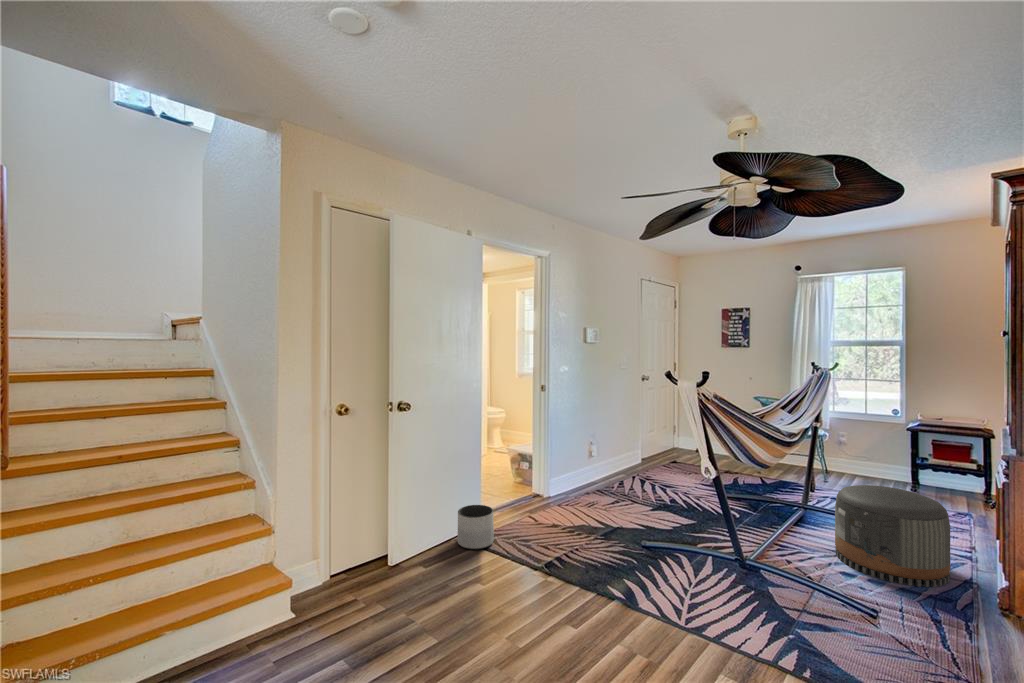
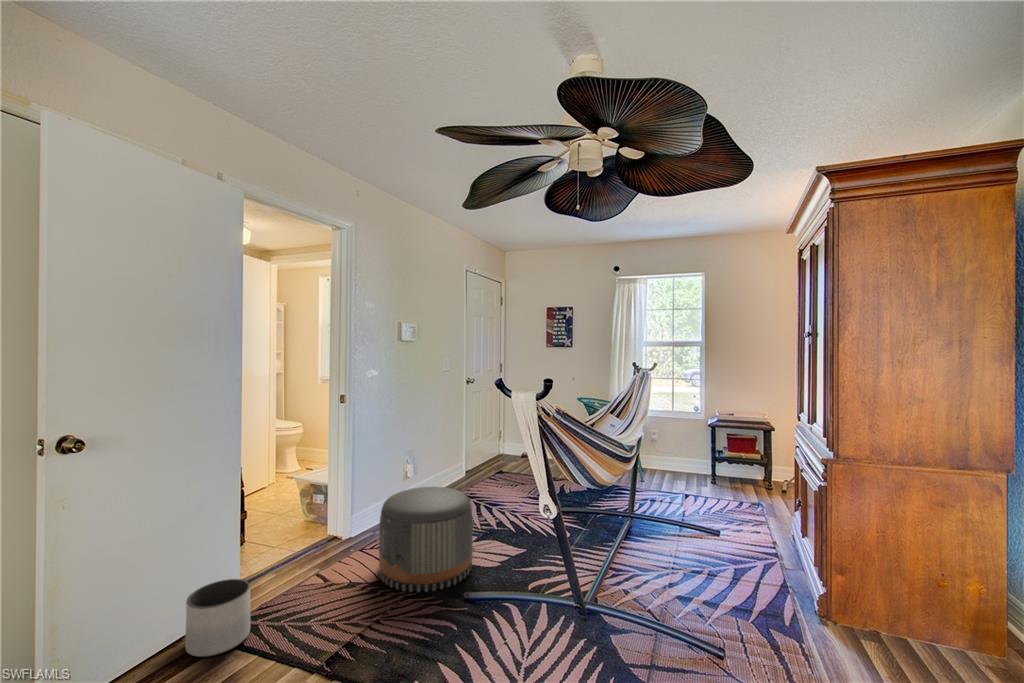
pouf: present [835,485,950,587] -> present [379,487,473,592]

